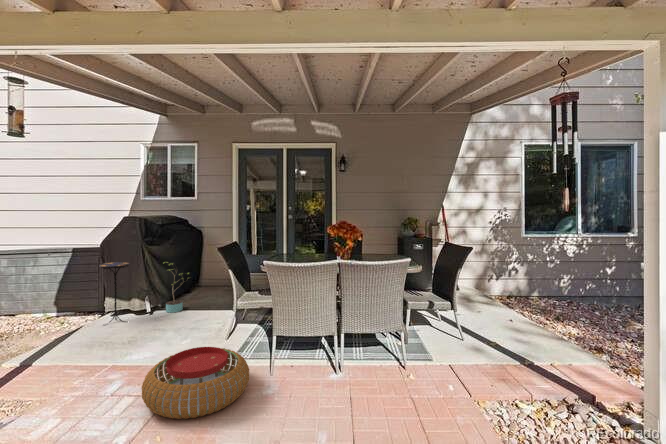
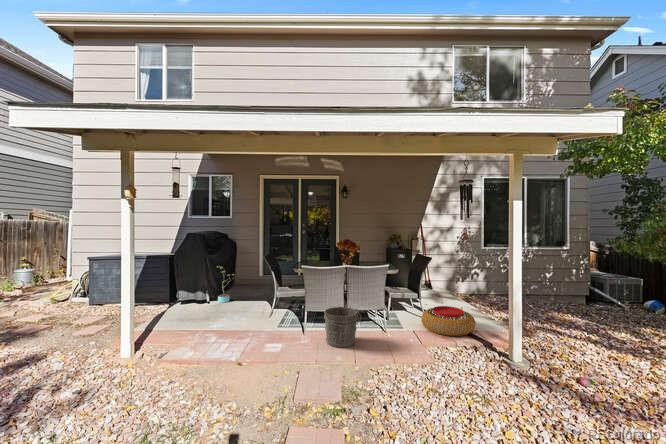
side table: present [99,262,130,322] -> none [177,266,197,310]
bucket: none [301,329,364,404] -> present [324,307,361,347]
pouf: present [142,347,249,419] -> present [421,306,476,336]

